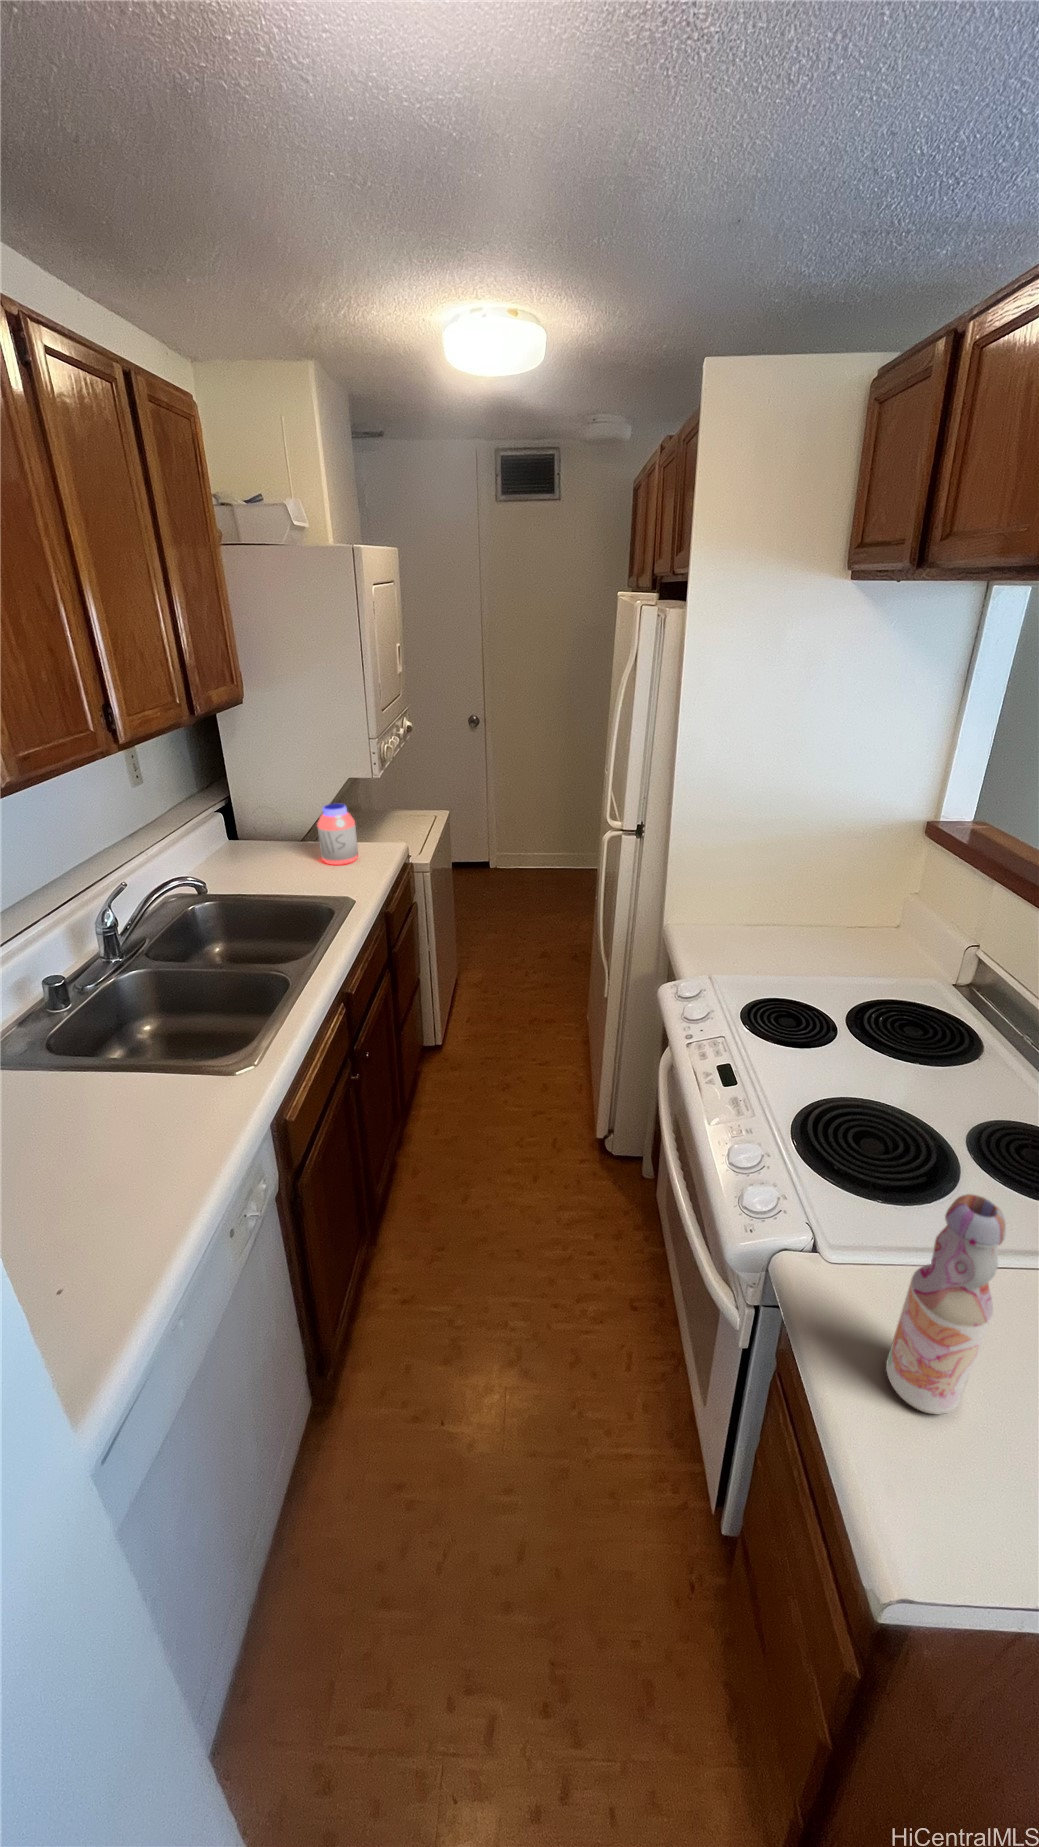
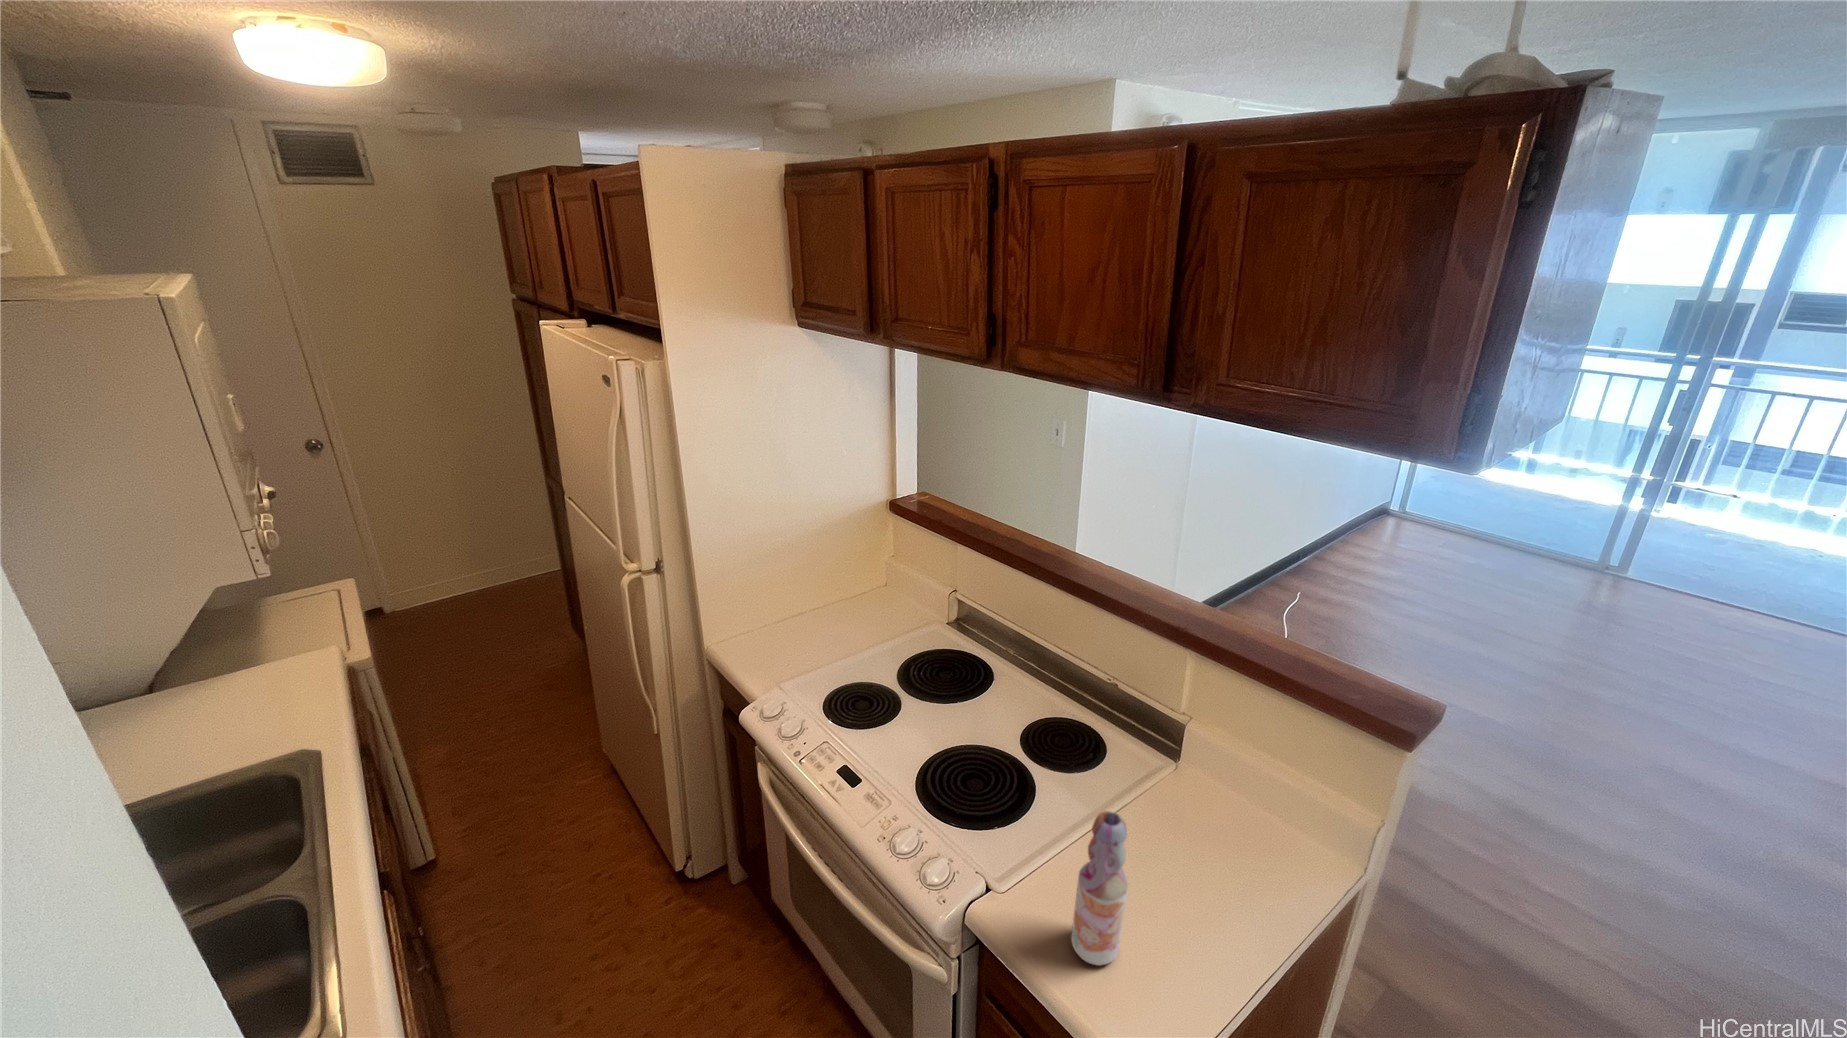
jar: present [317,804,358,865] -> none [215,635,293,717]

